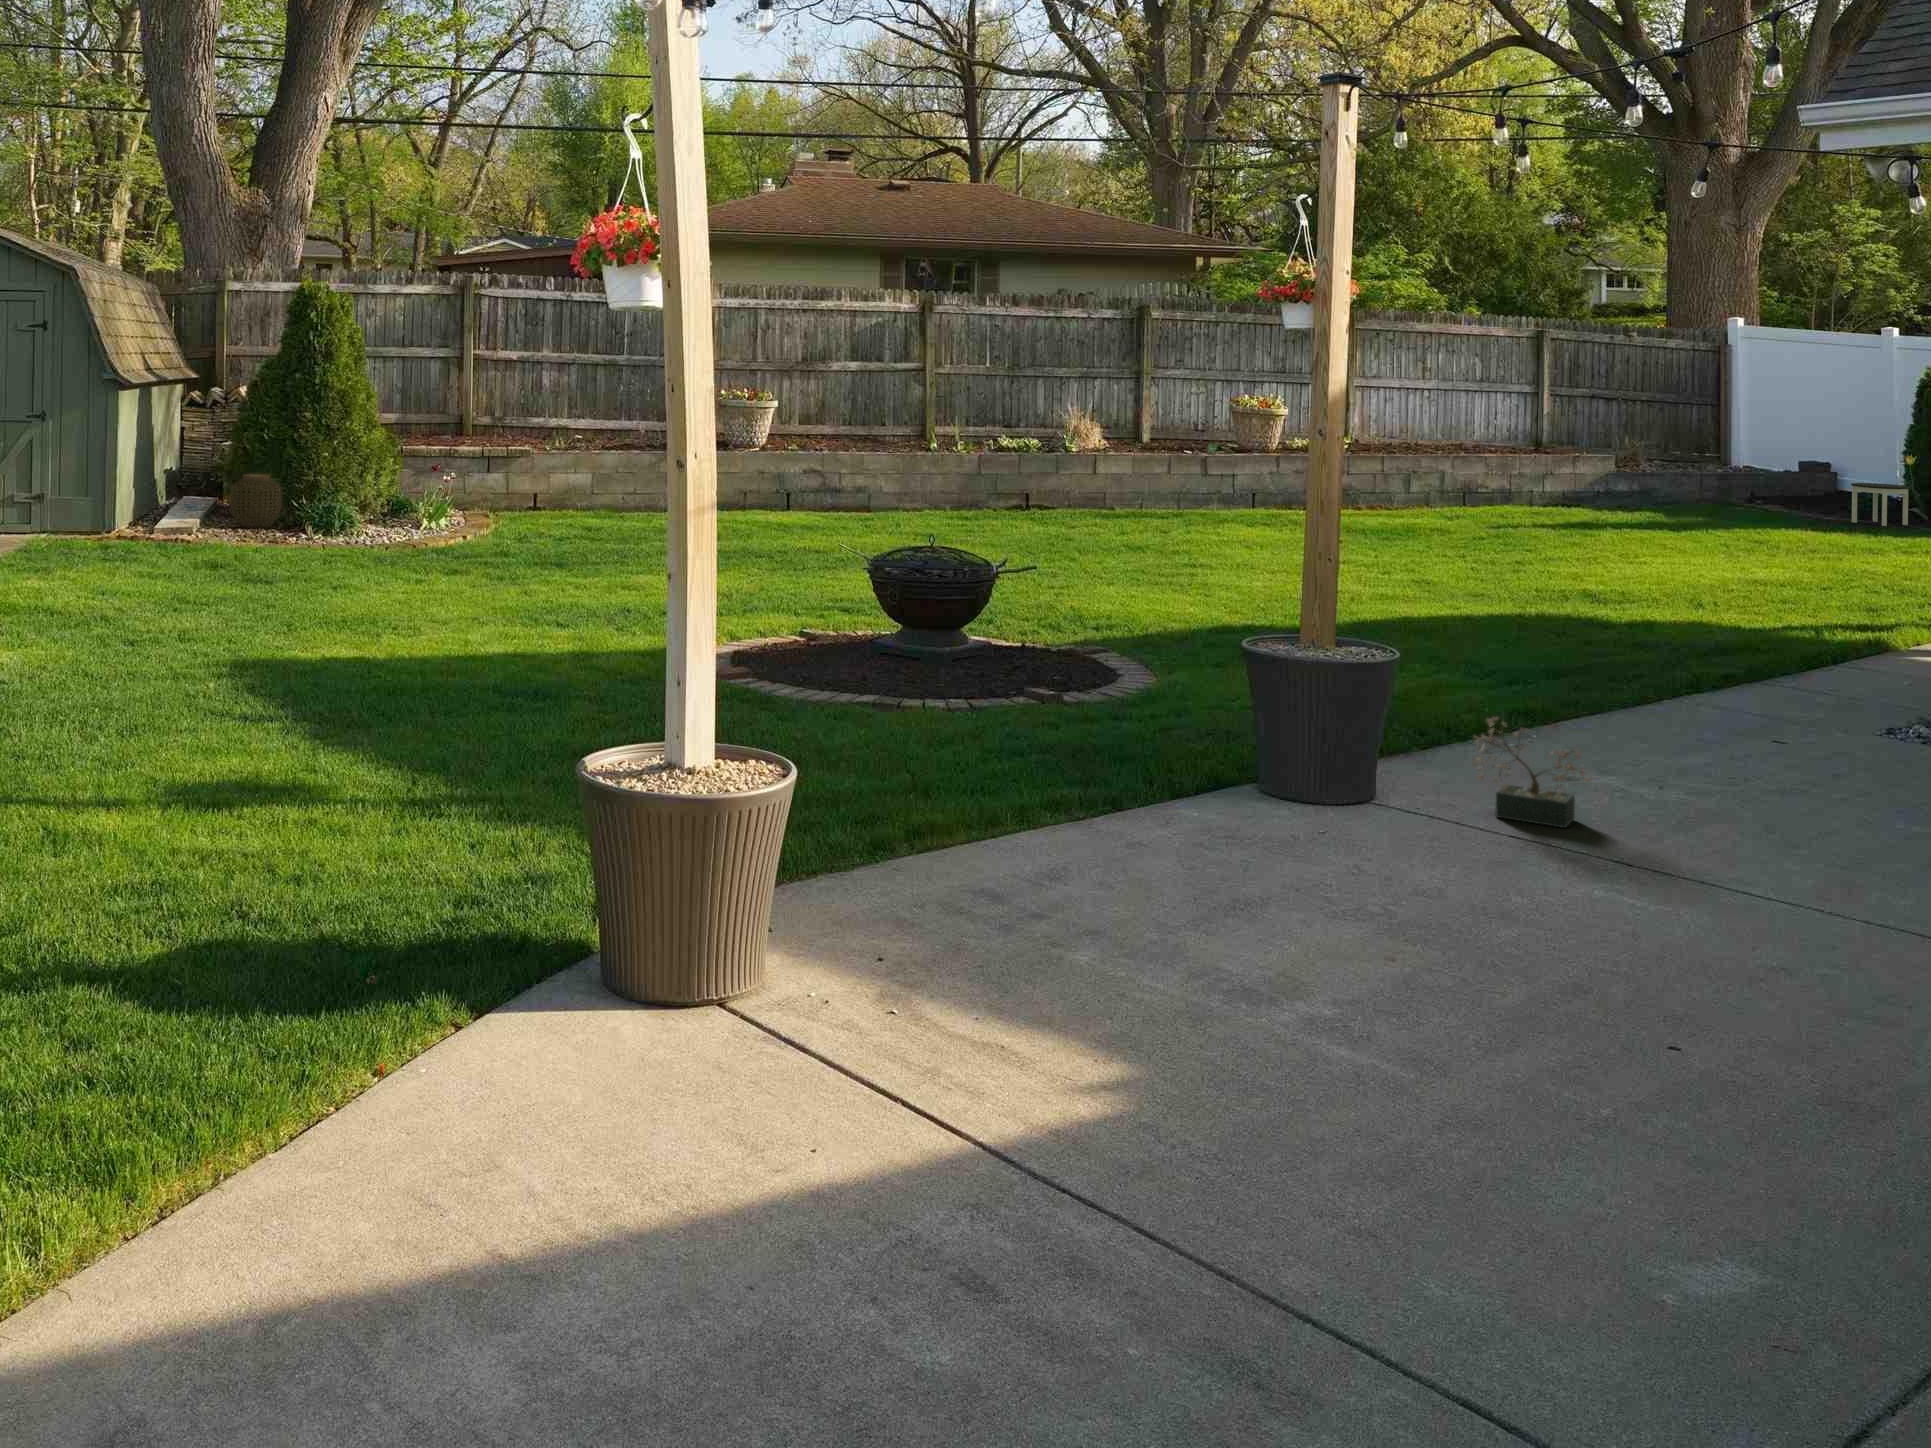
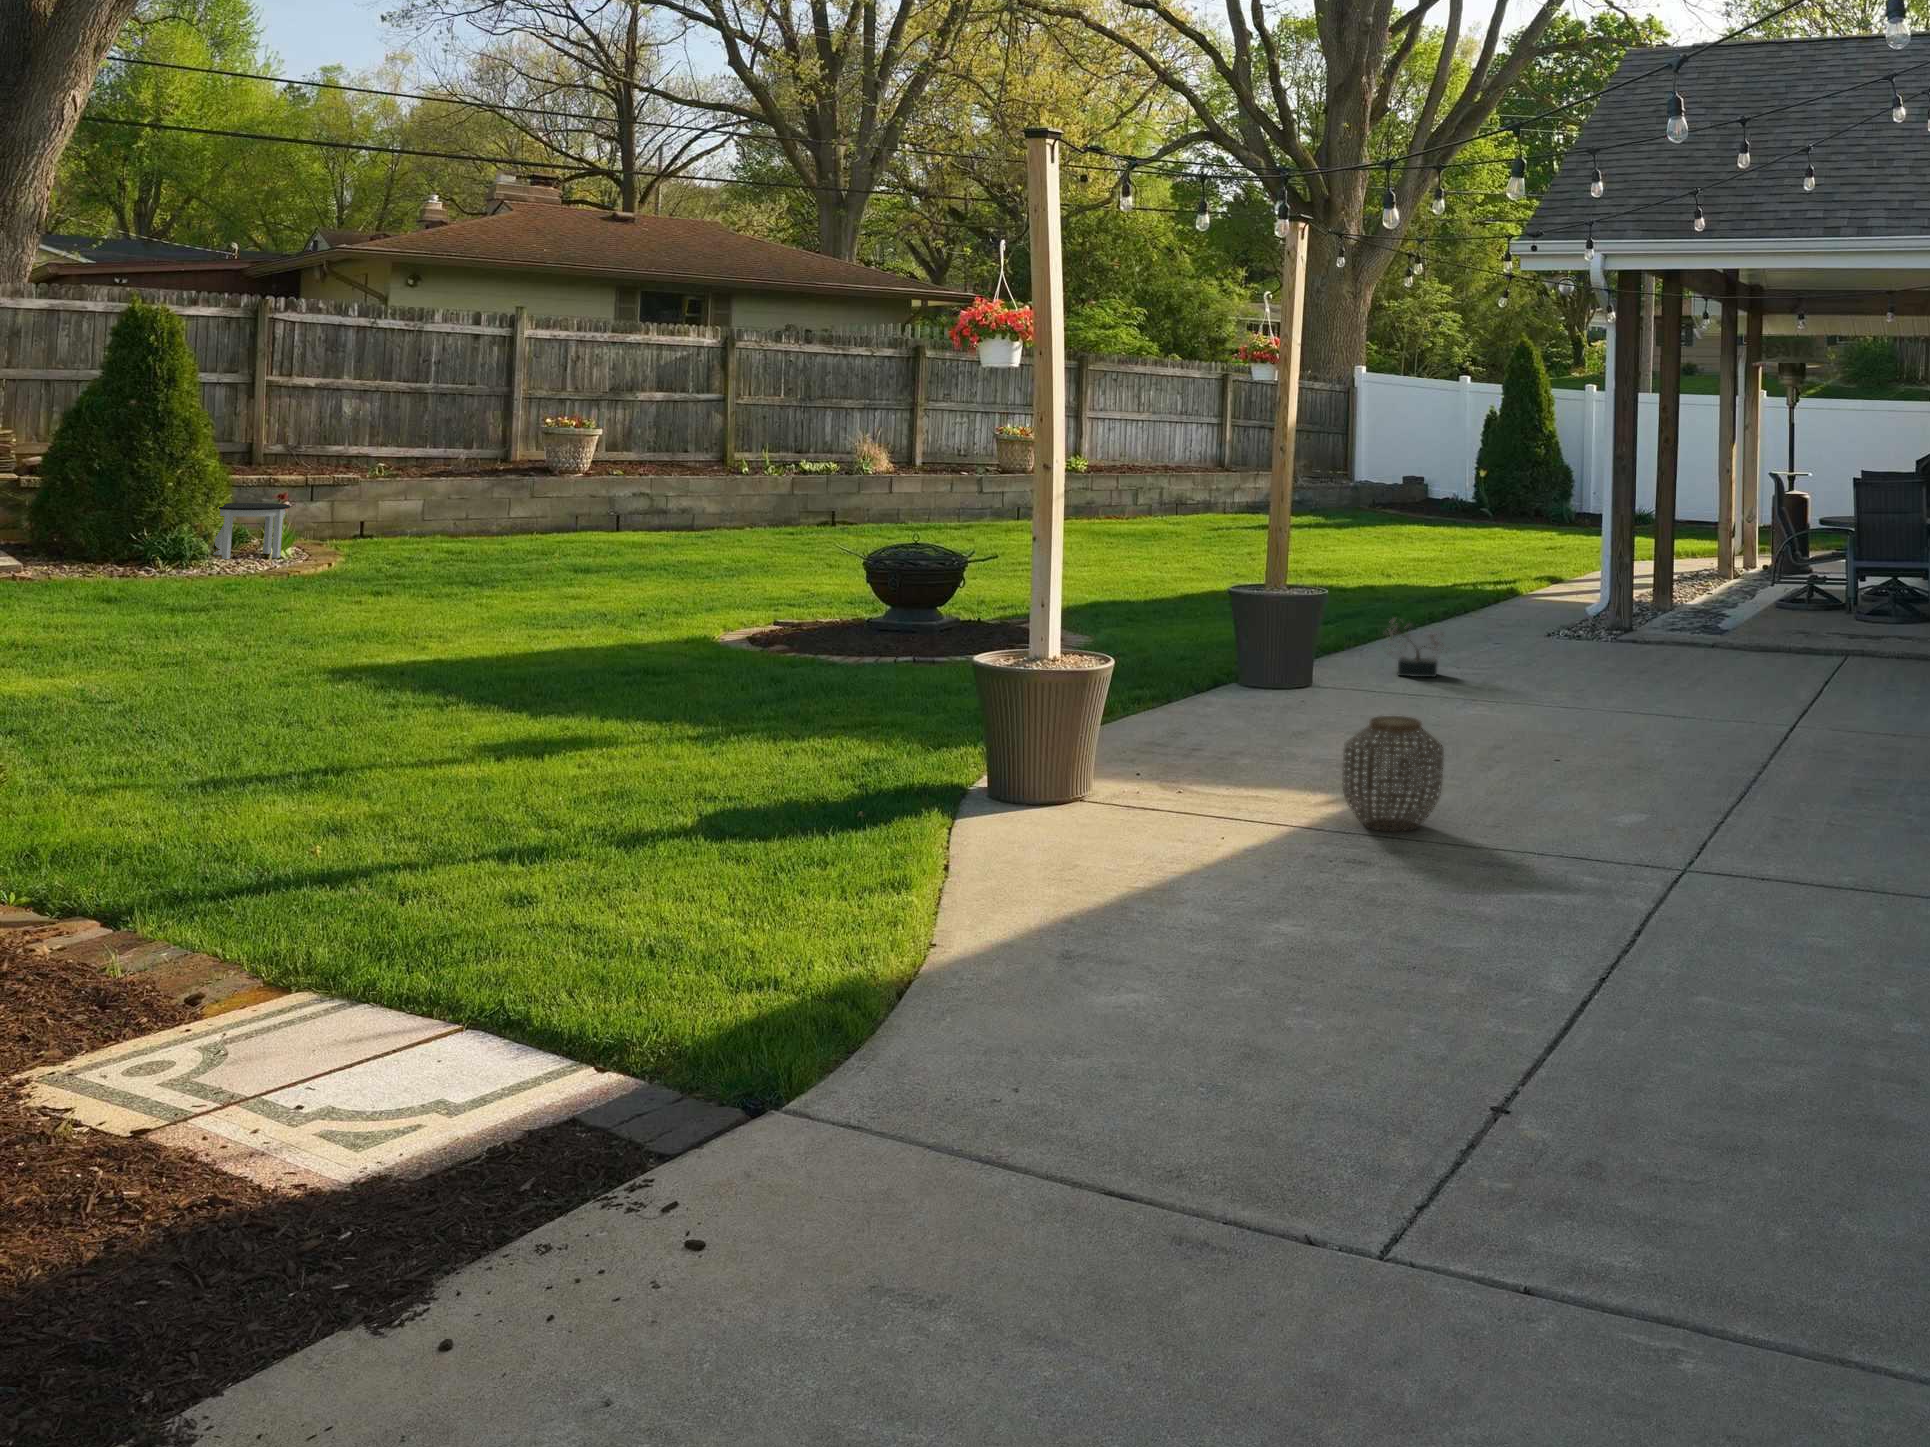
woven basket: present [230,474,282,528] -> present [1342,716,1444,831]
round table: present [1851,483,1910,526] -> present [213,503,290,559]

